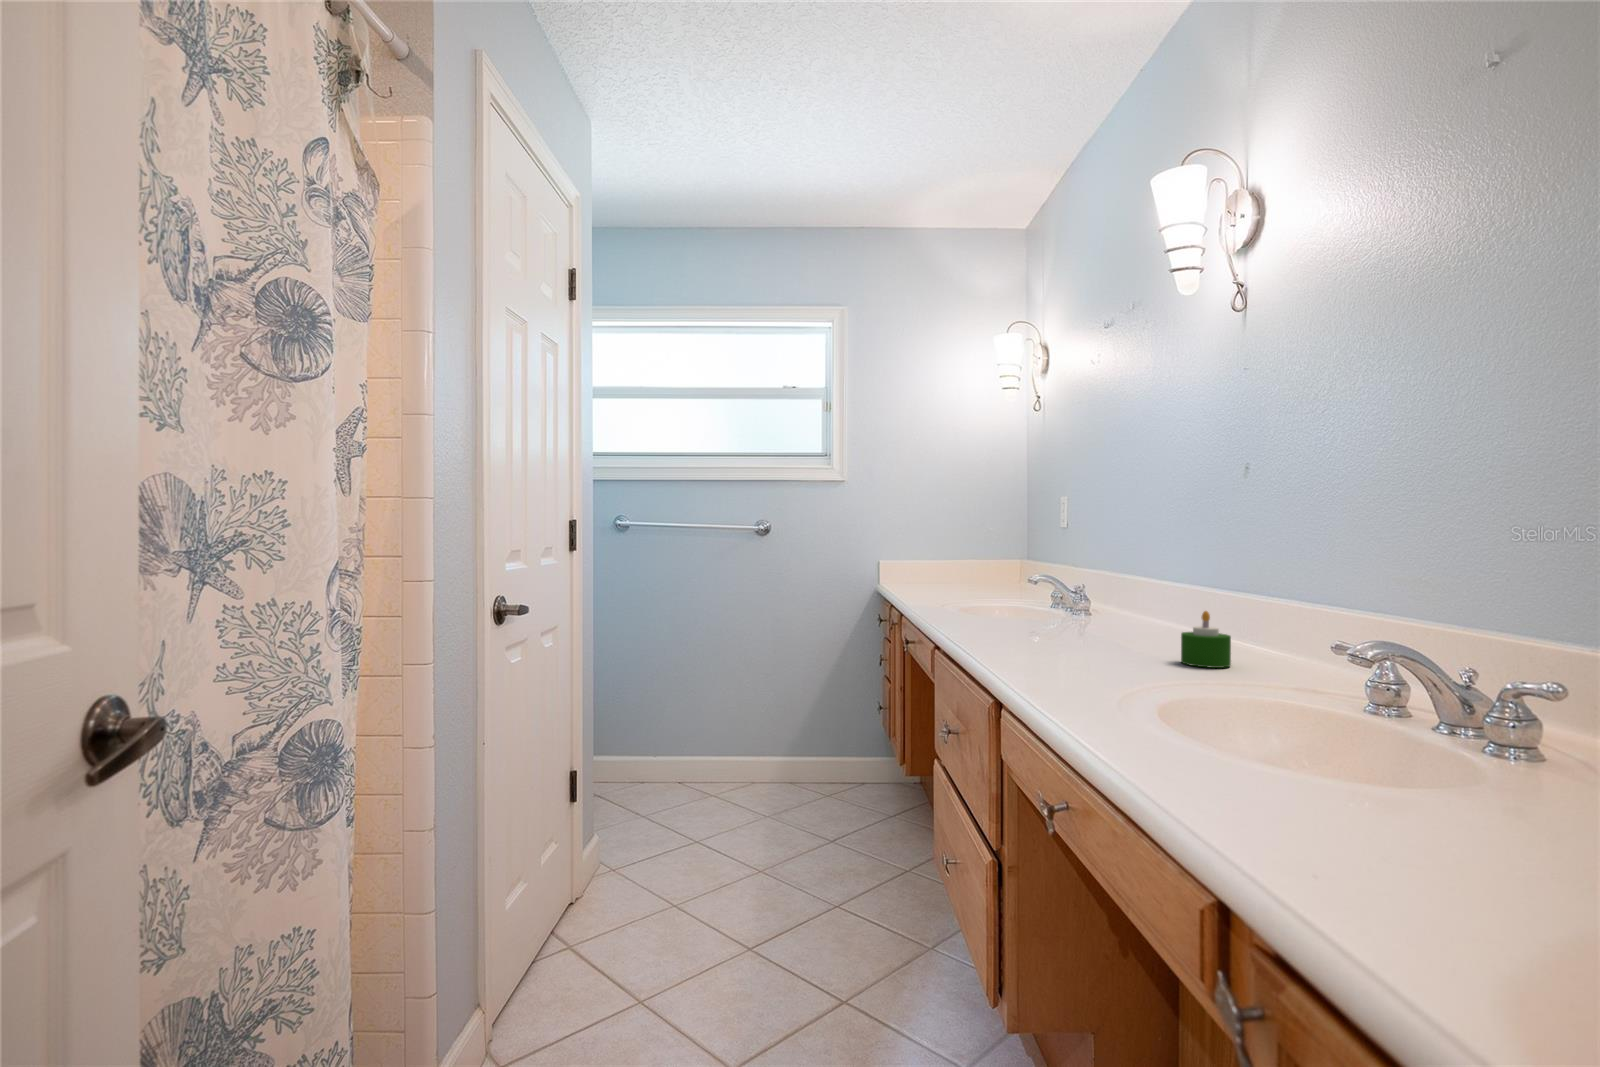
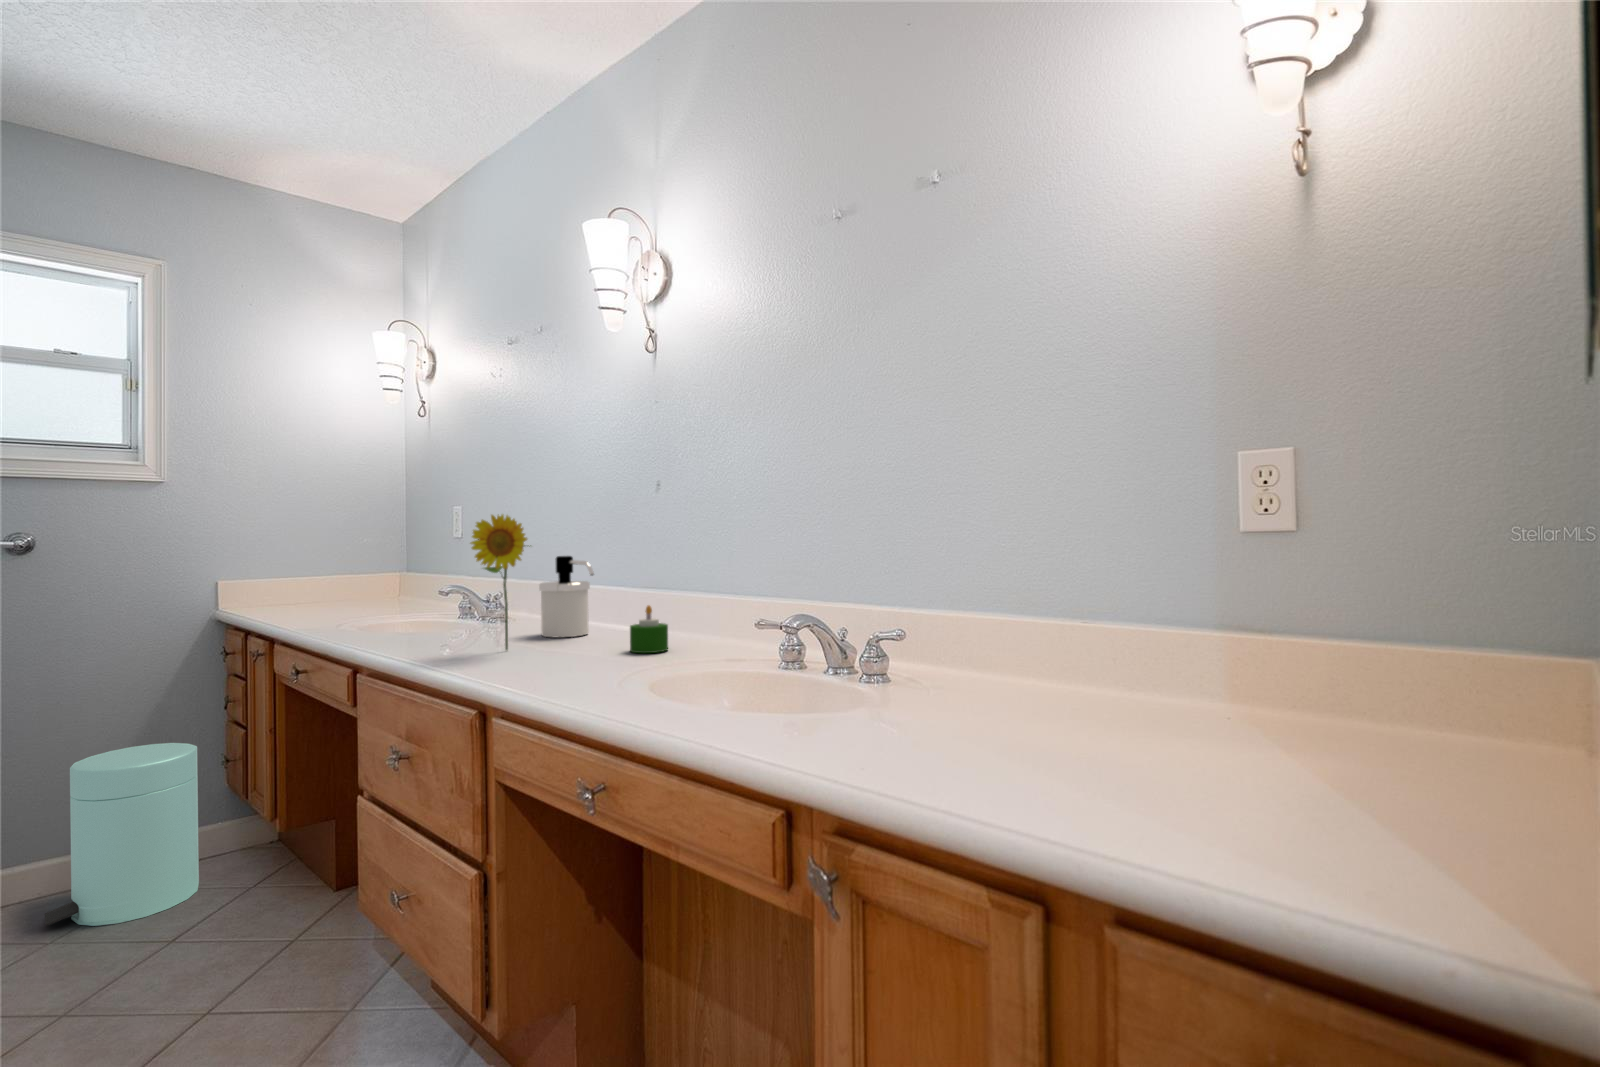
flower: none [1018,505,1080,643] -> present [471,515,531,650]
soap dispenser: none [1101,550,1158,638] -> present [539,556,594,638]
trash can: none [775,682,861,811] -> present [45,743,199,926]

